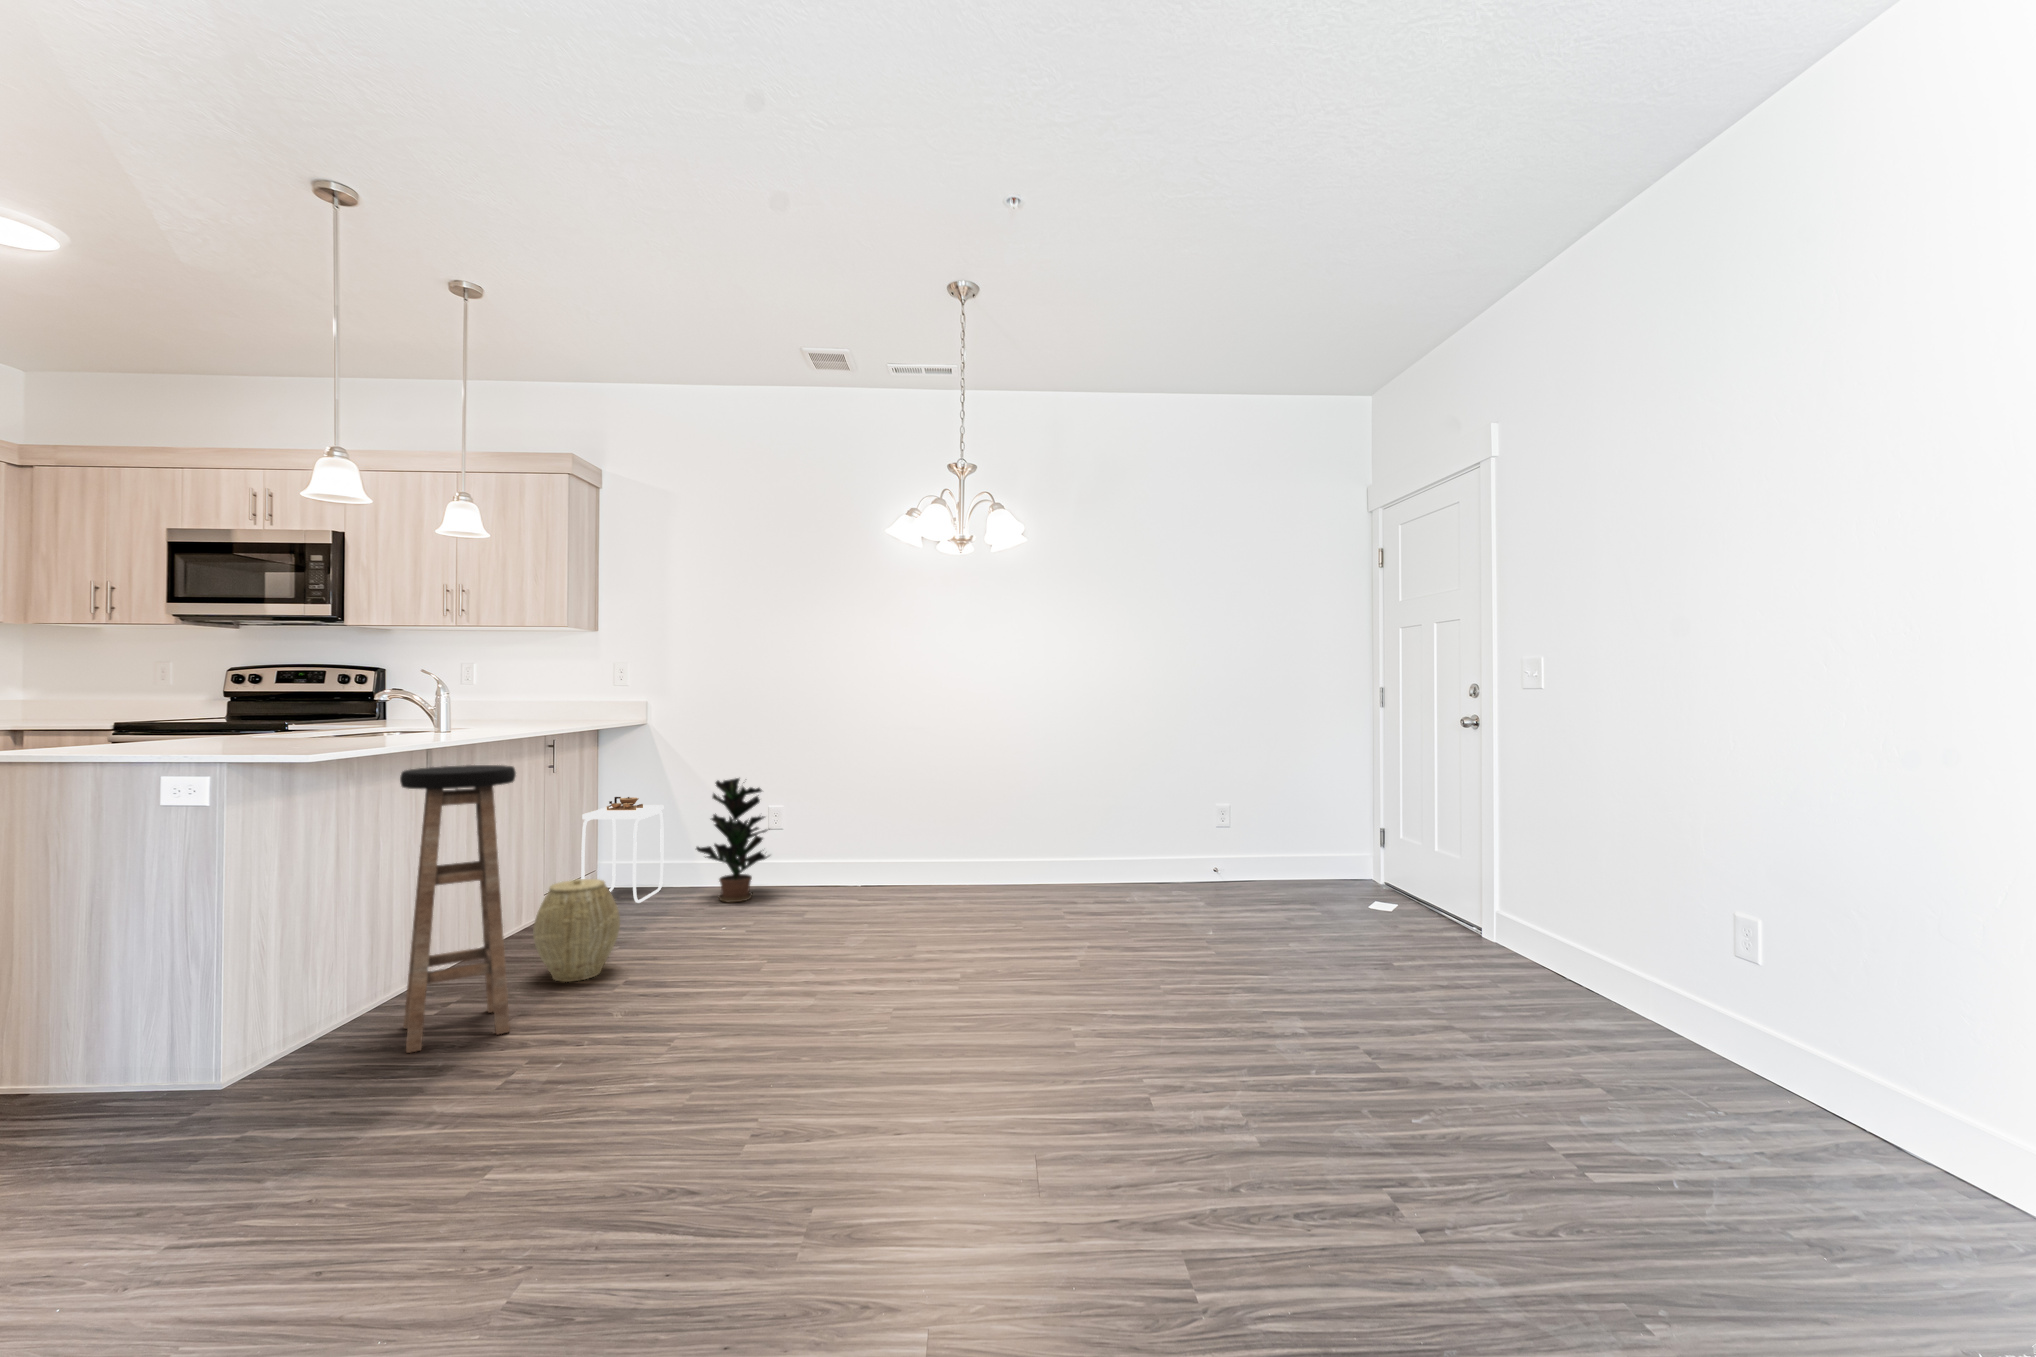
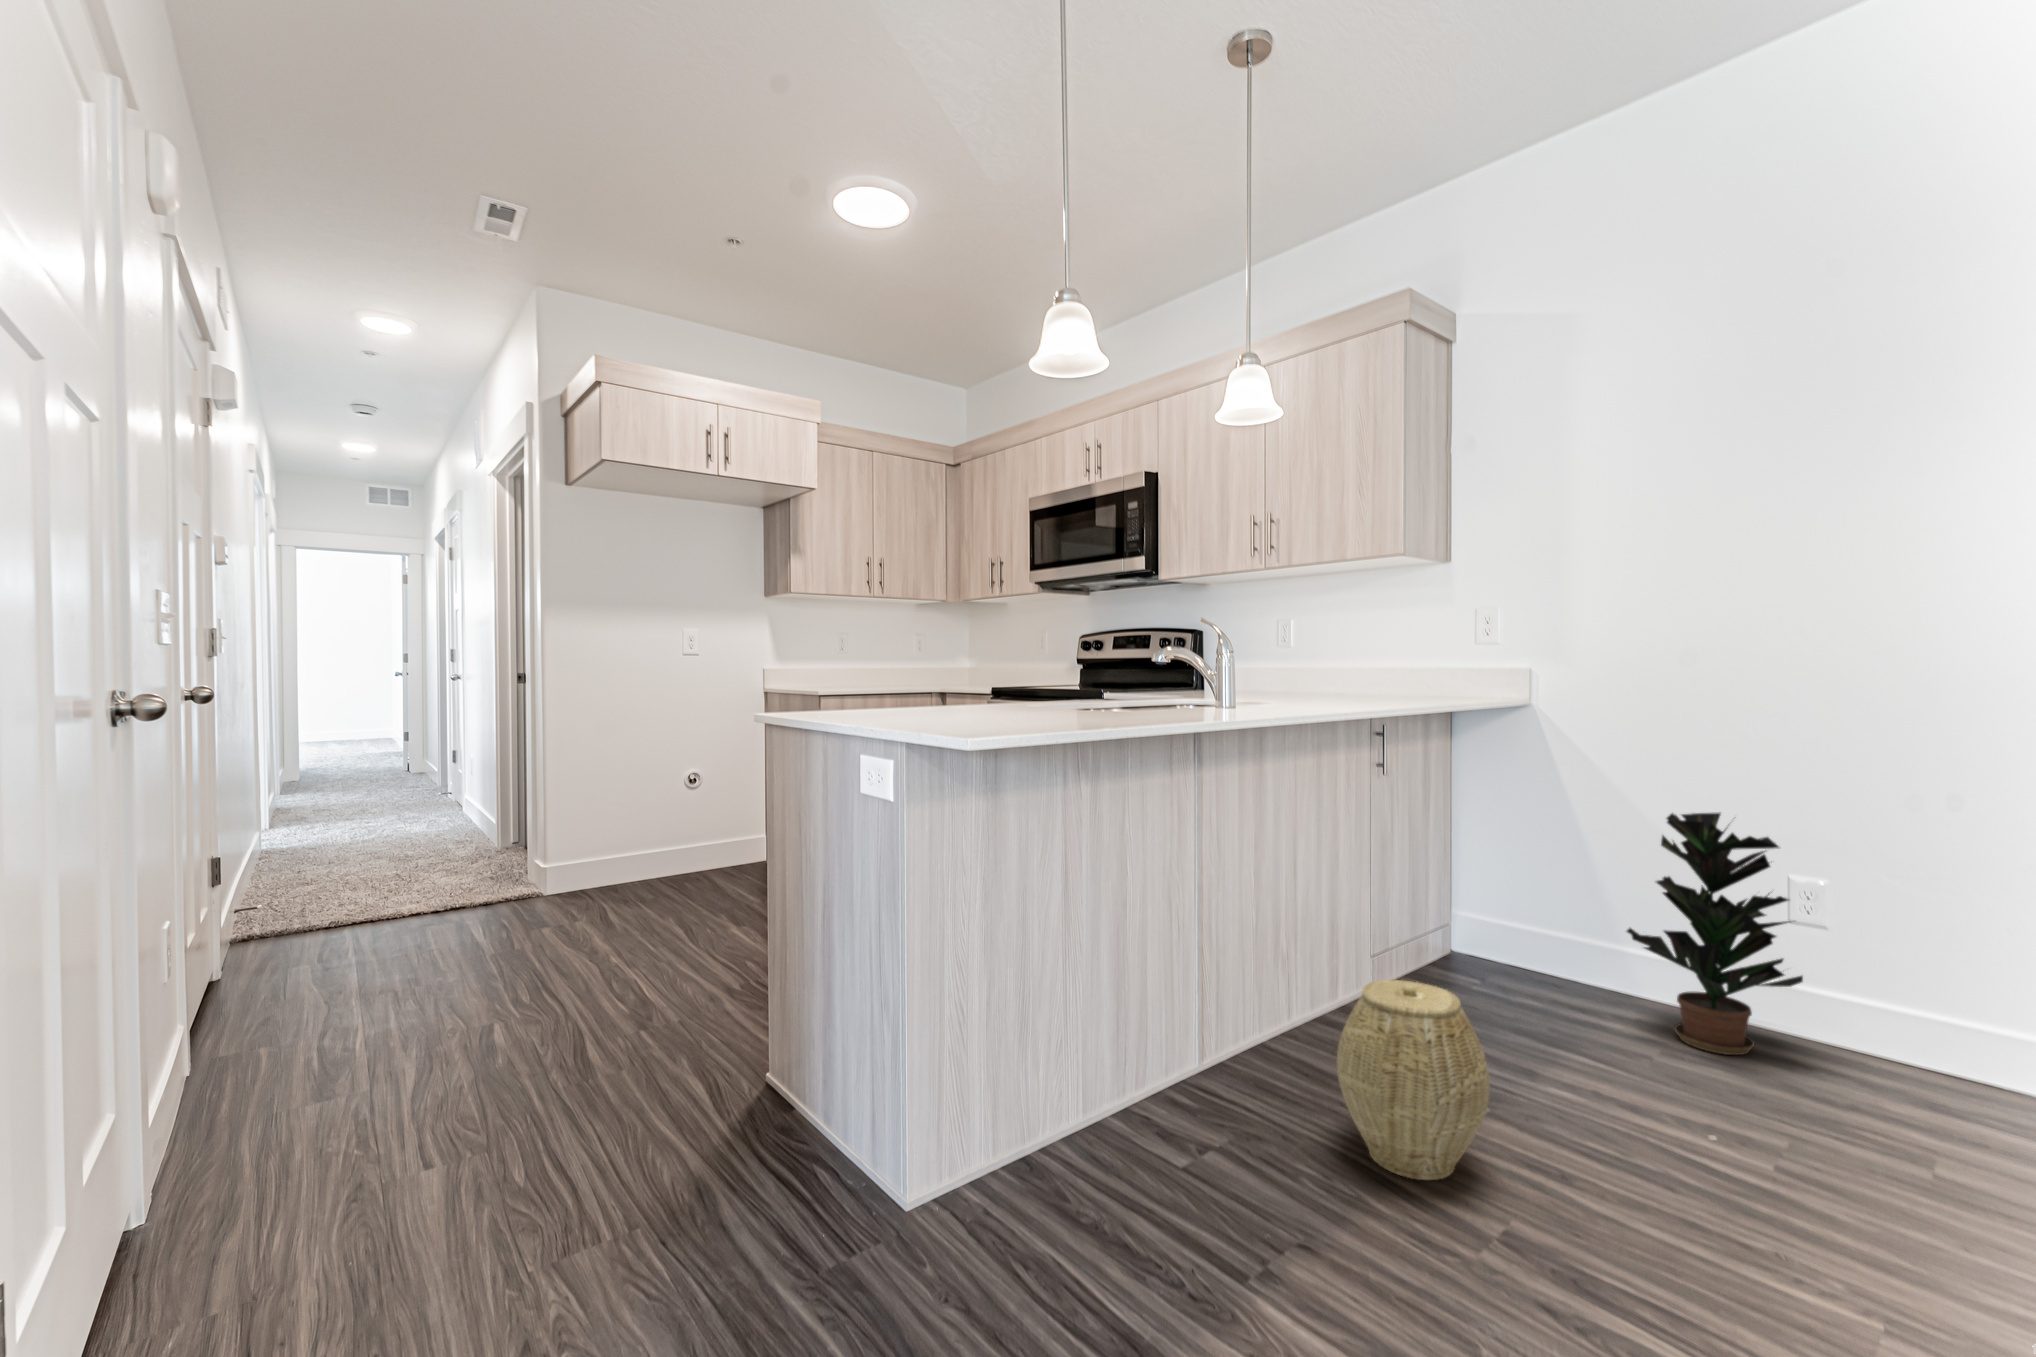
bar stool: present [400,765,516,1053] -> none [1115,769,1288,1290]
side table: present [581,797,663,903] -> none [1428,818,1561,1001]

